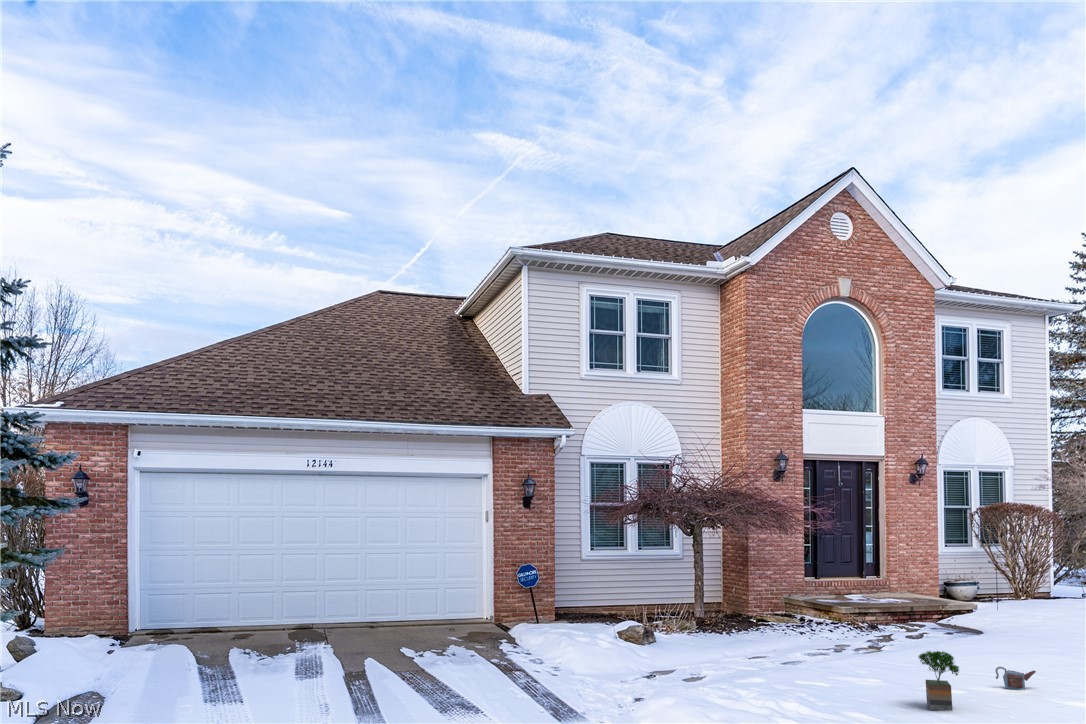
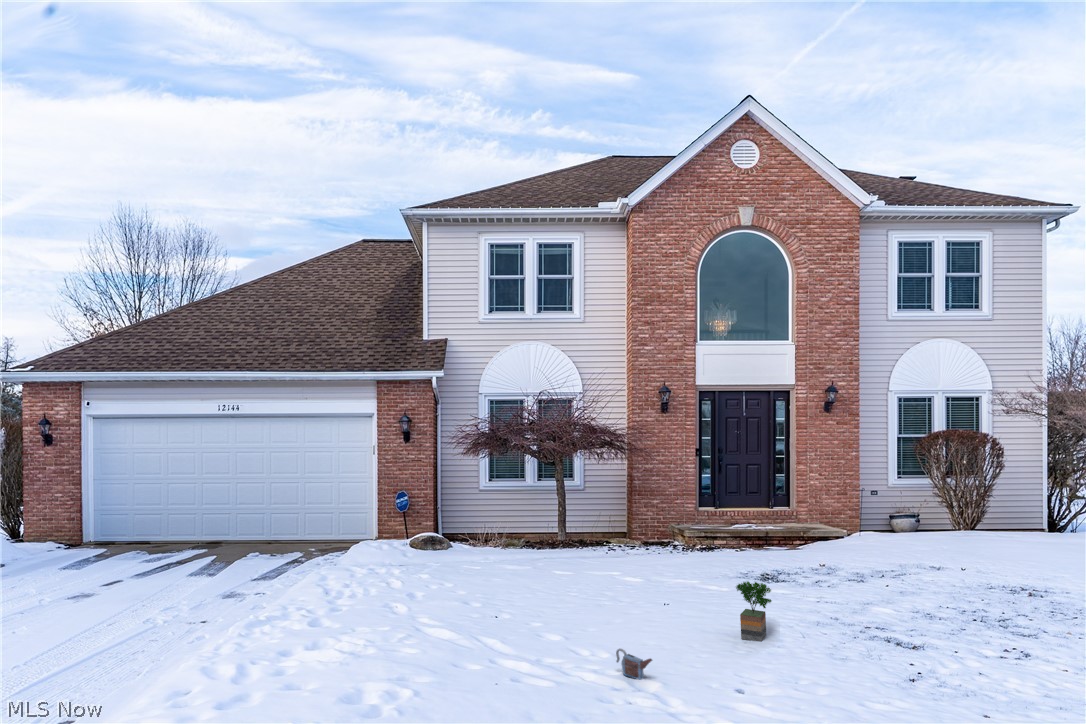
potted tree: present [919,651,959,711] -> present [736,581,772,642]

